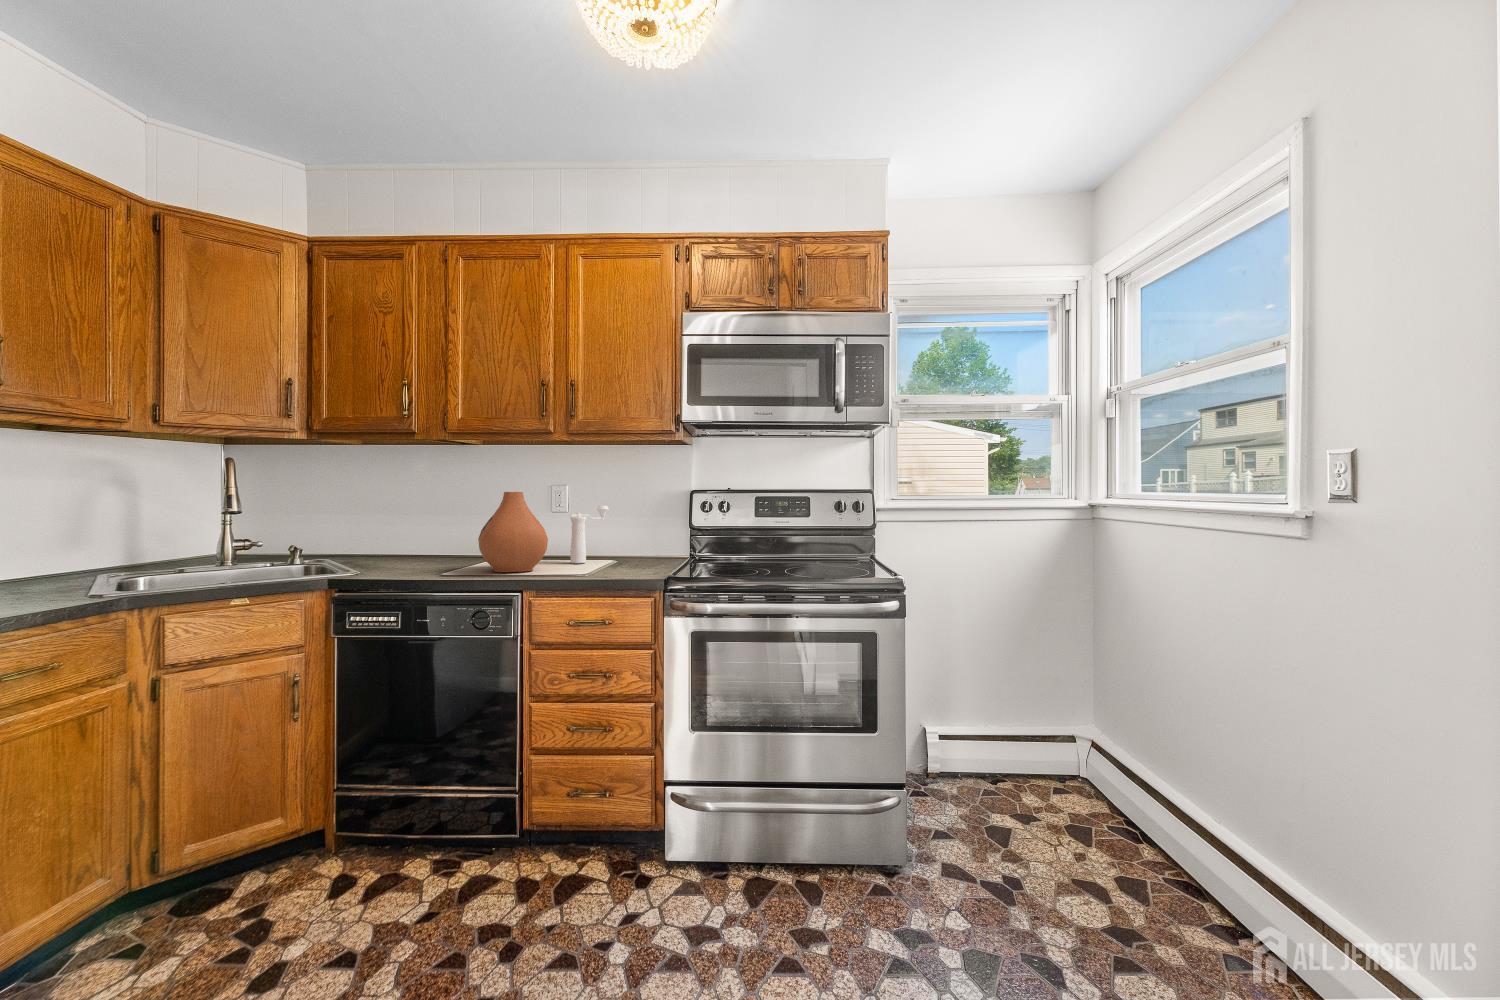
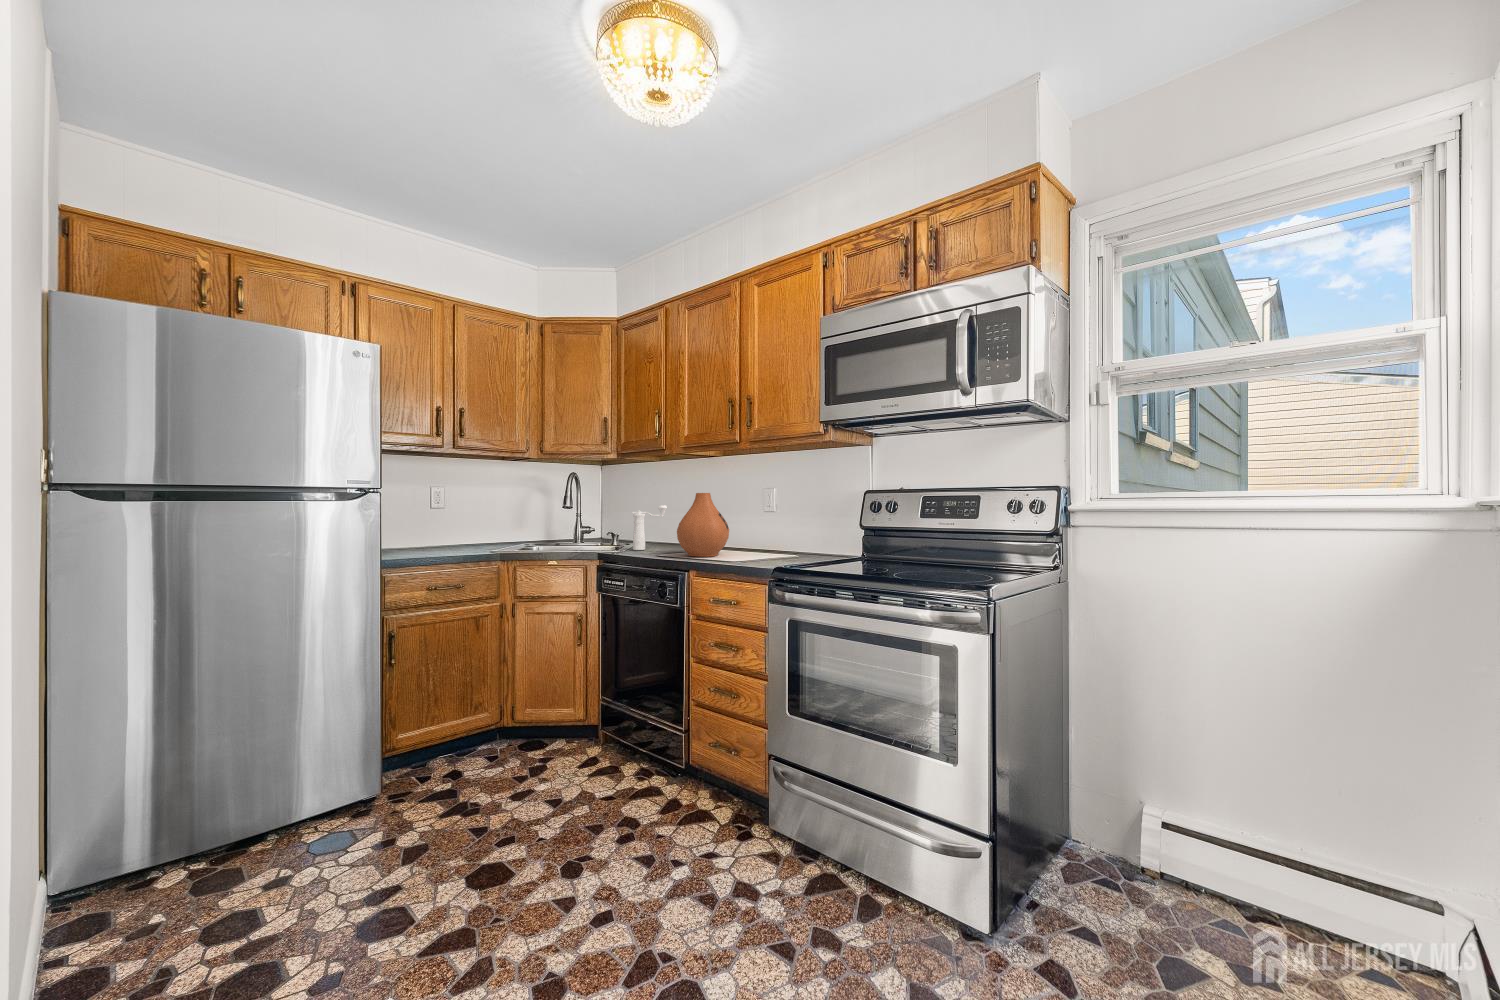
pepper mill: present [570,506,609,563] -> present [633,505,667,550]

